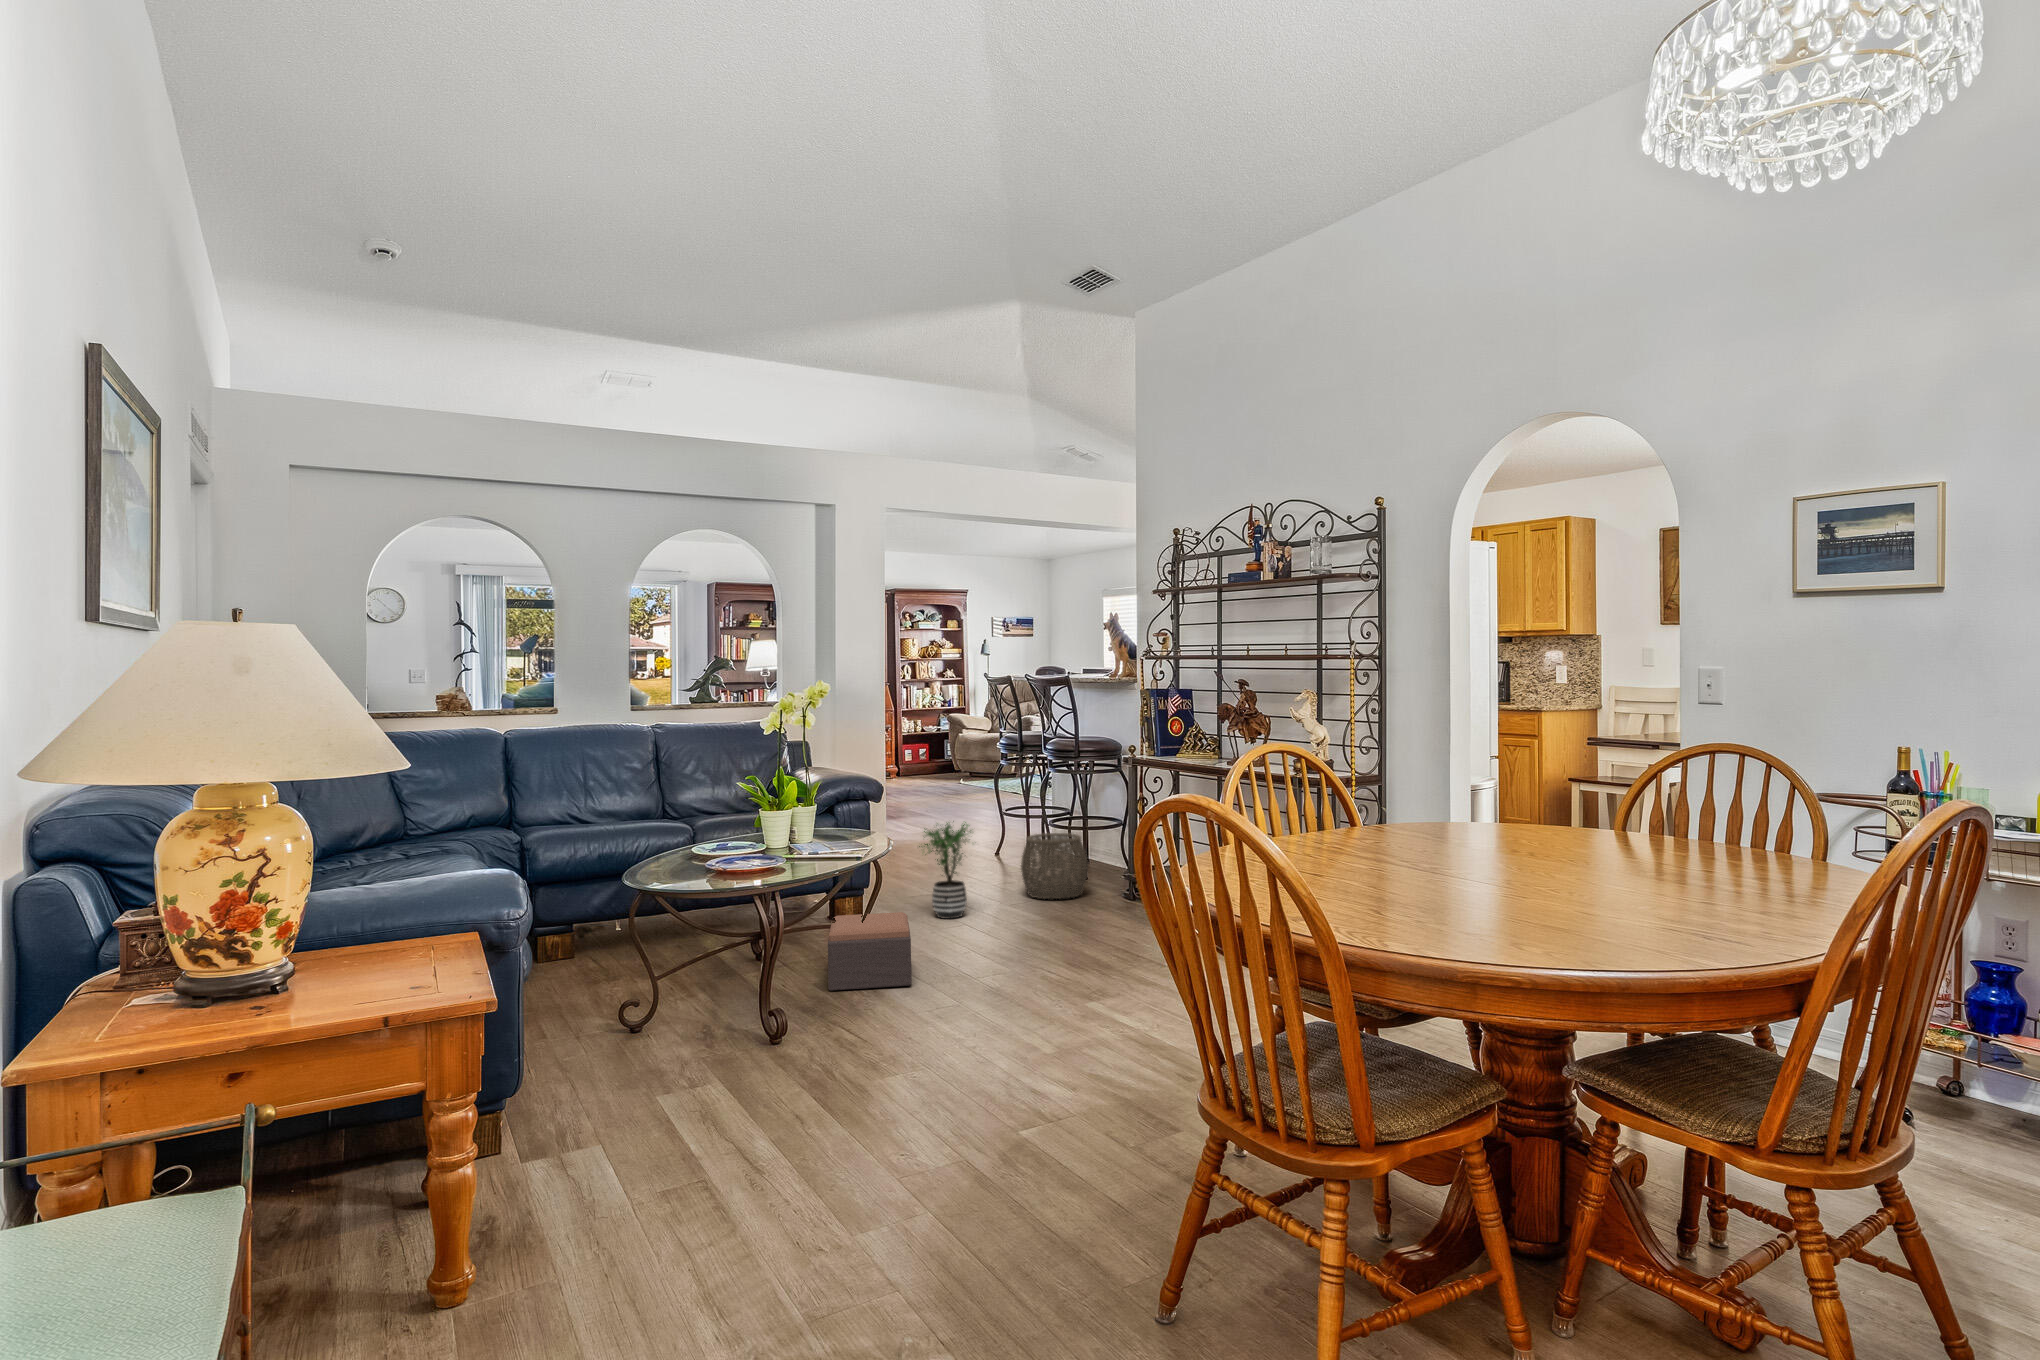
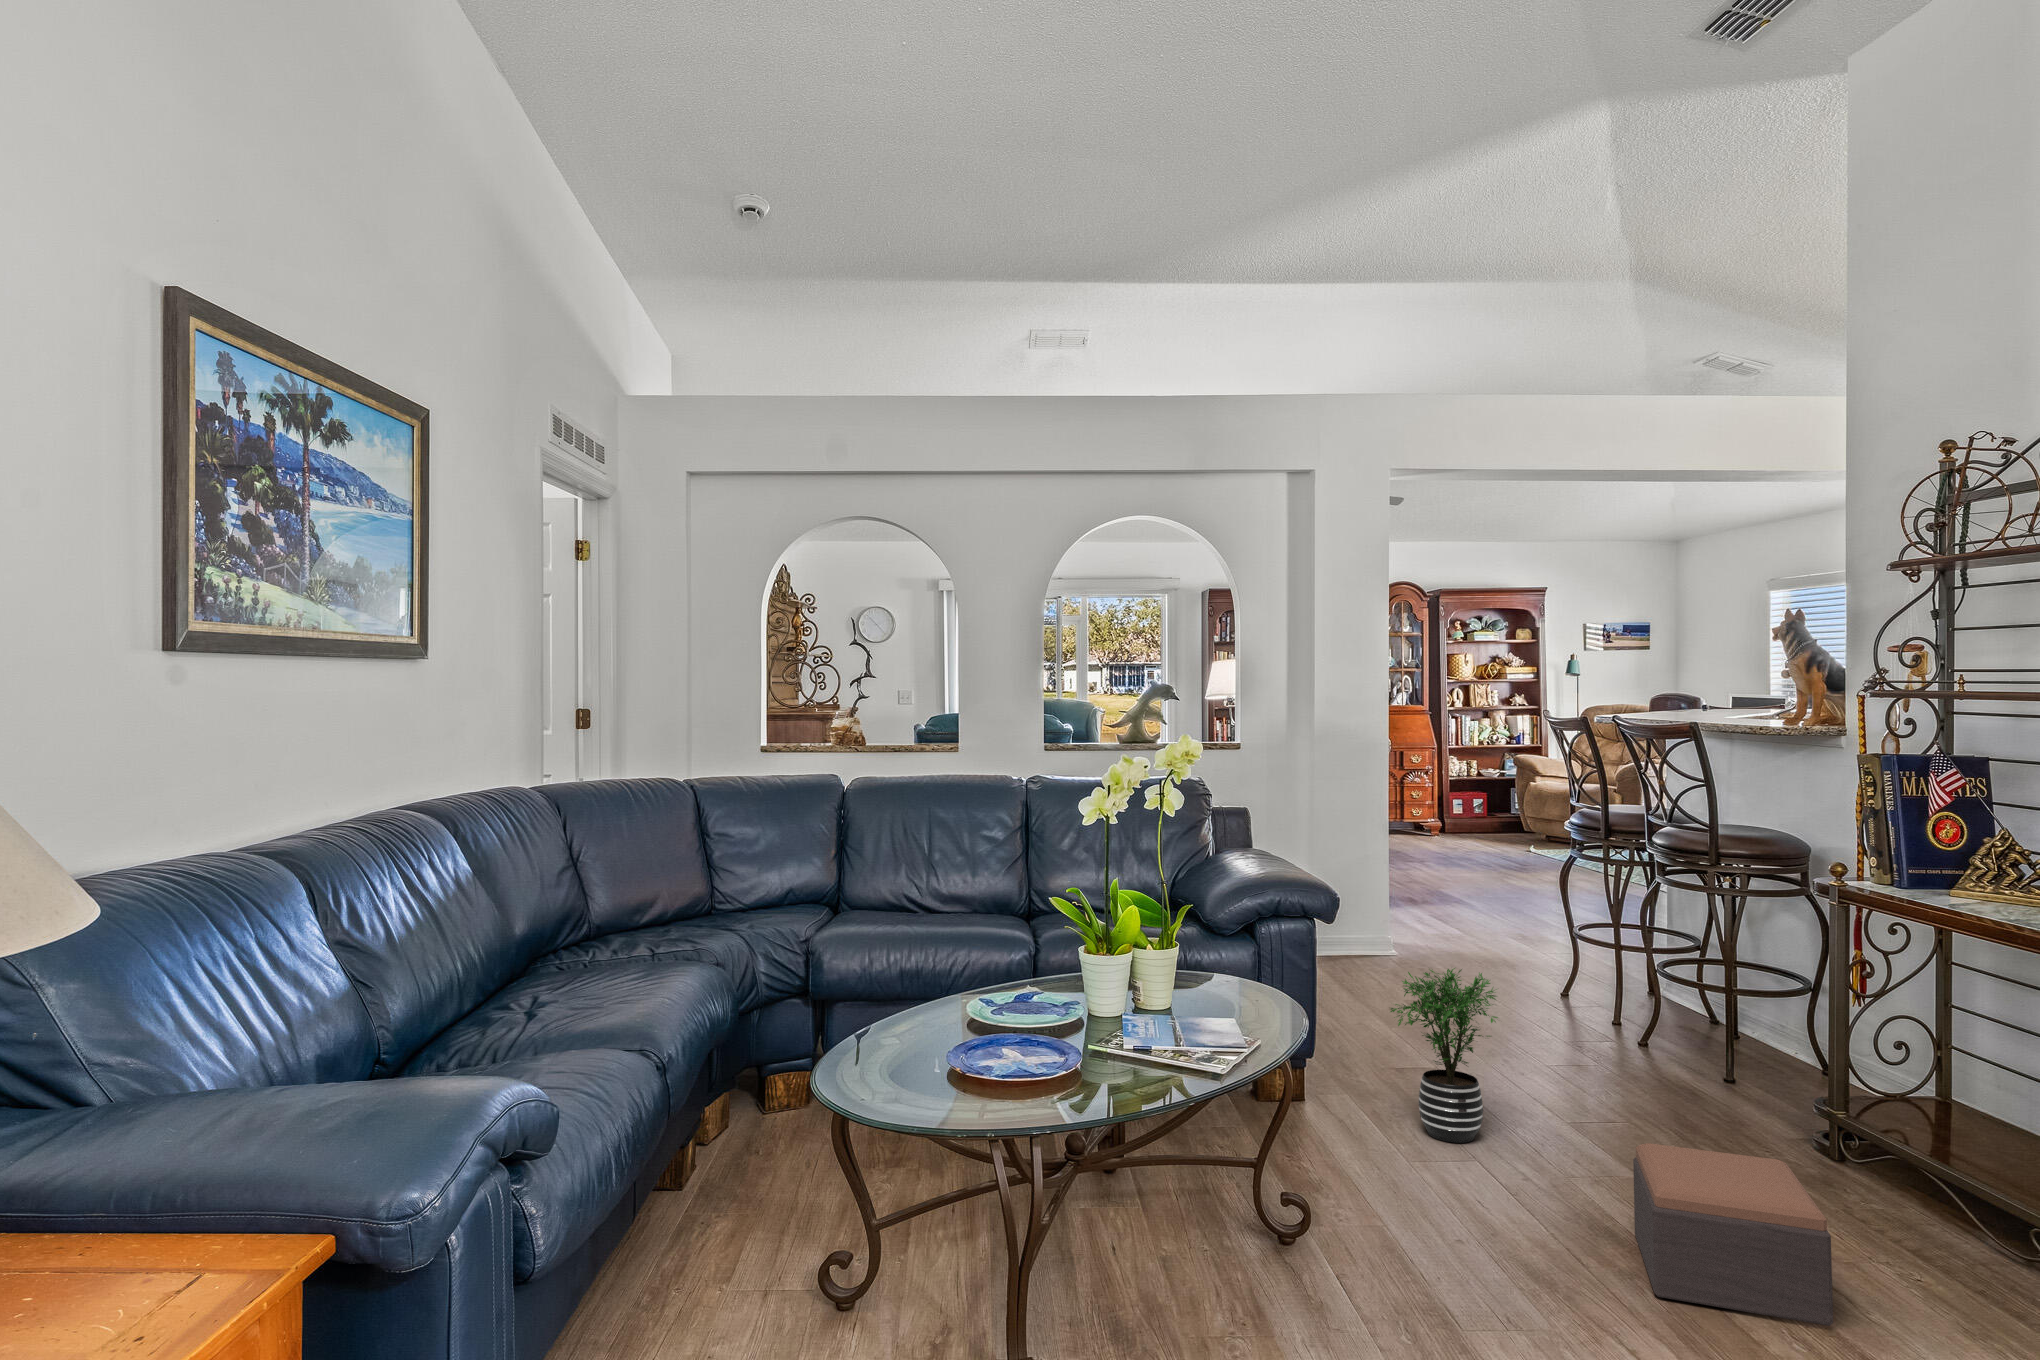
woven basket: present [1021,833,1088,899] -> none [1595,1000,1737,1135]
footstool: present [828,912,912,991] -> present [1633,1143,1833,1326]

